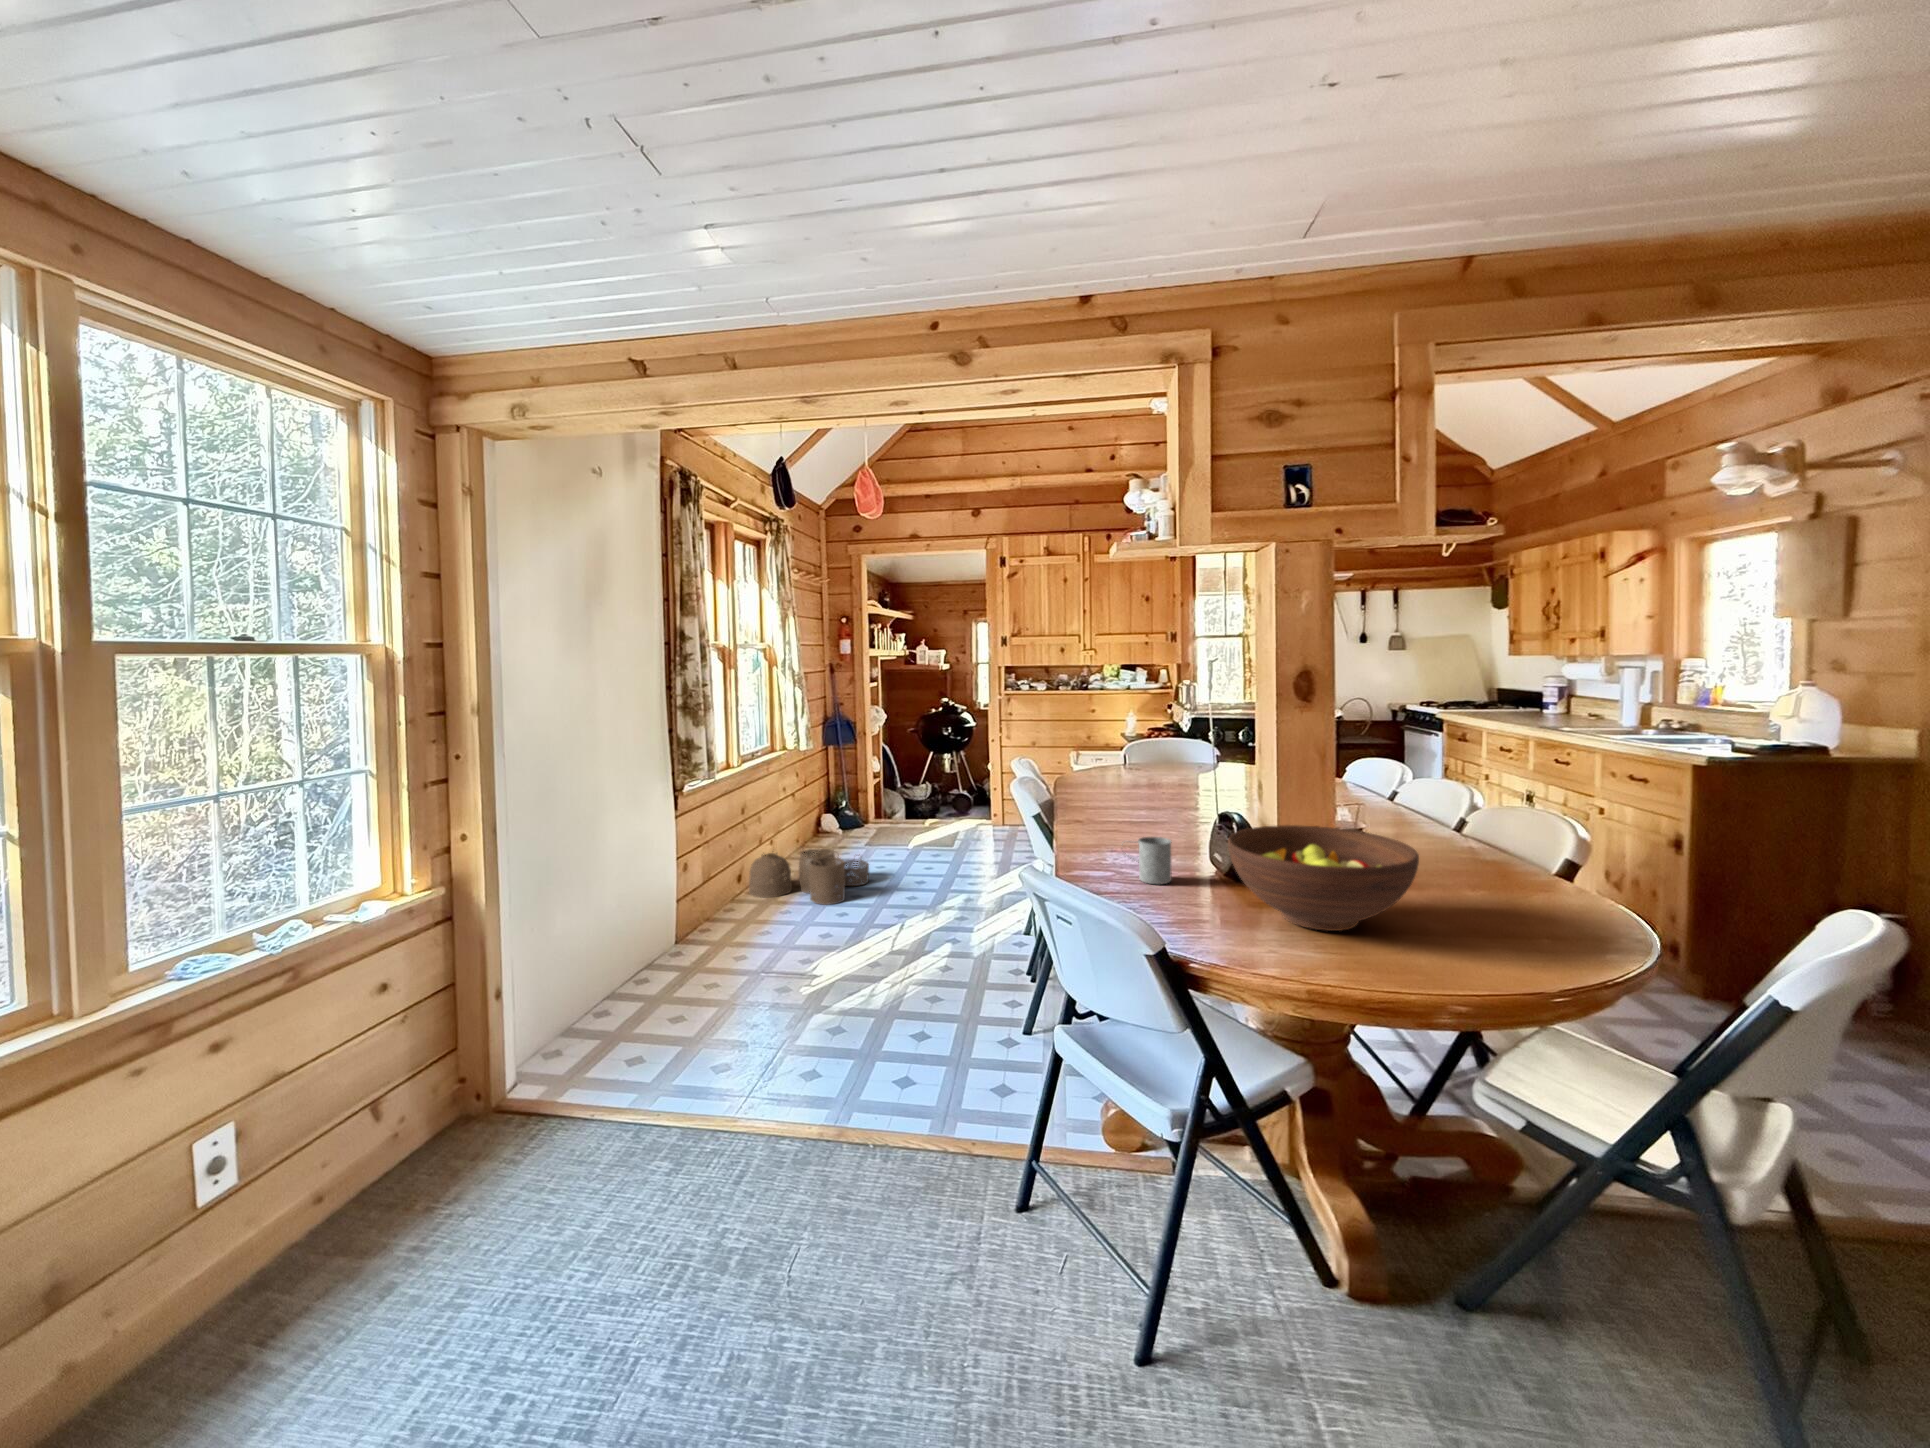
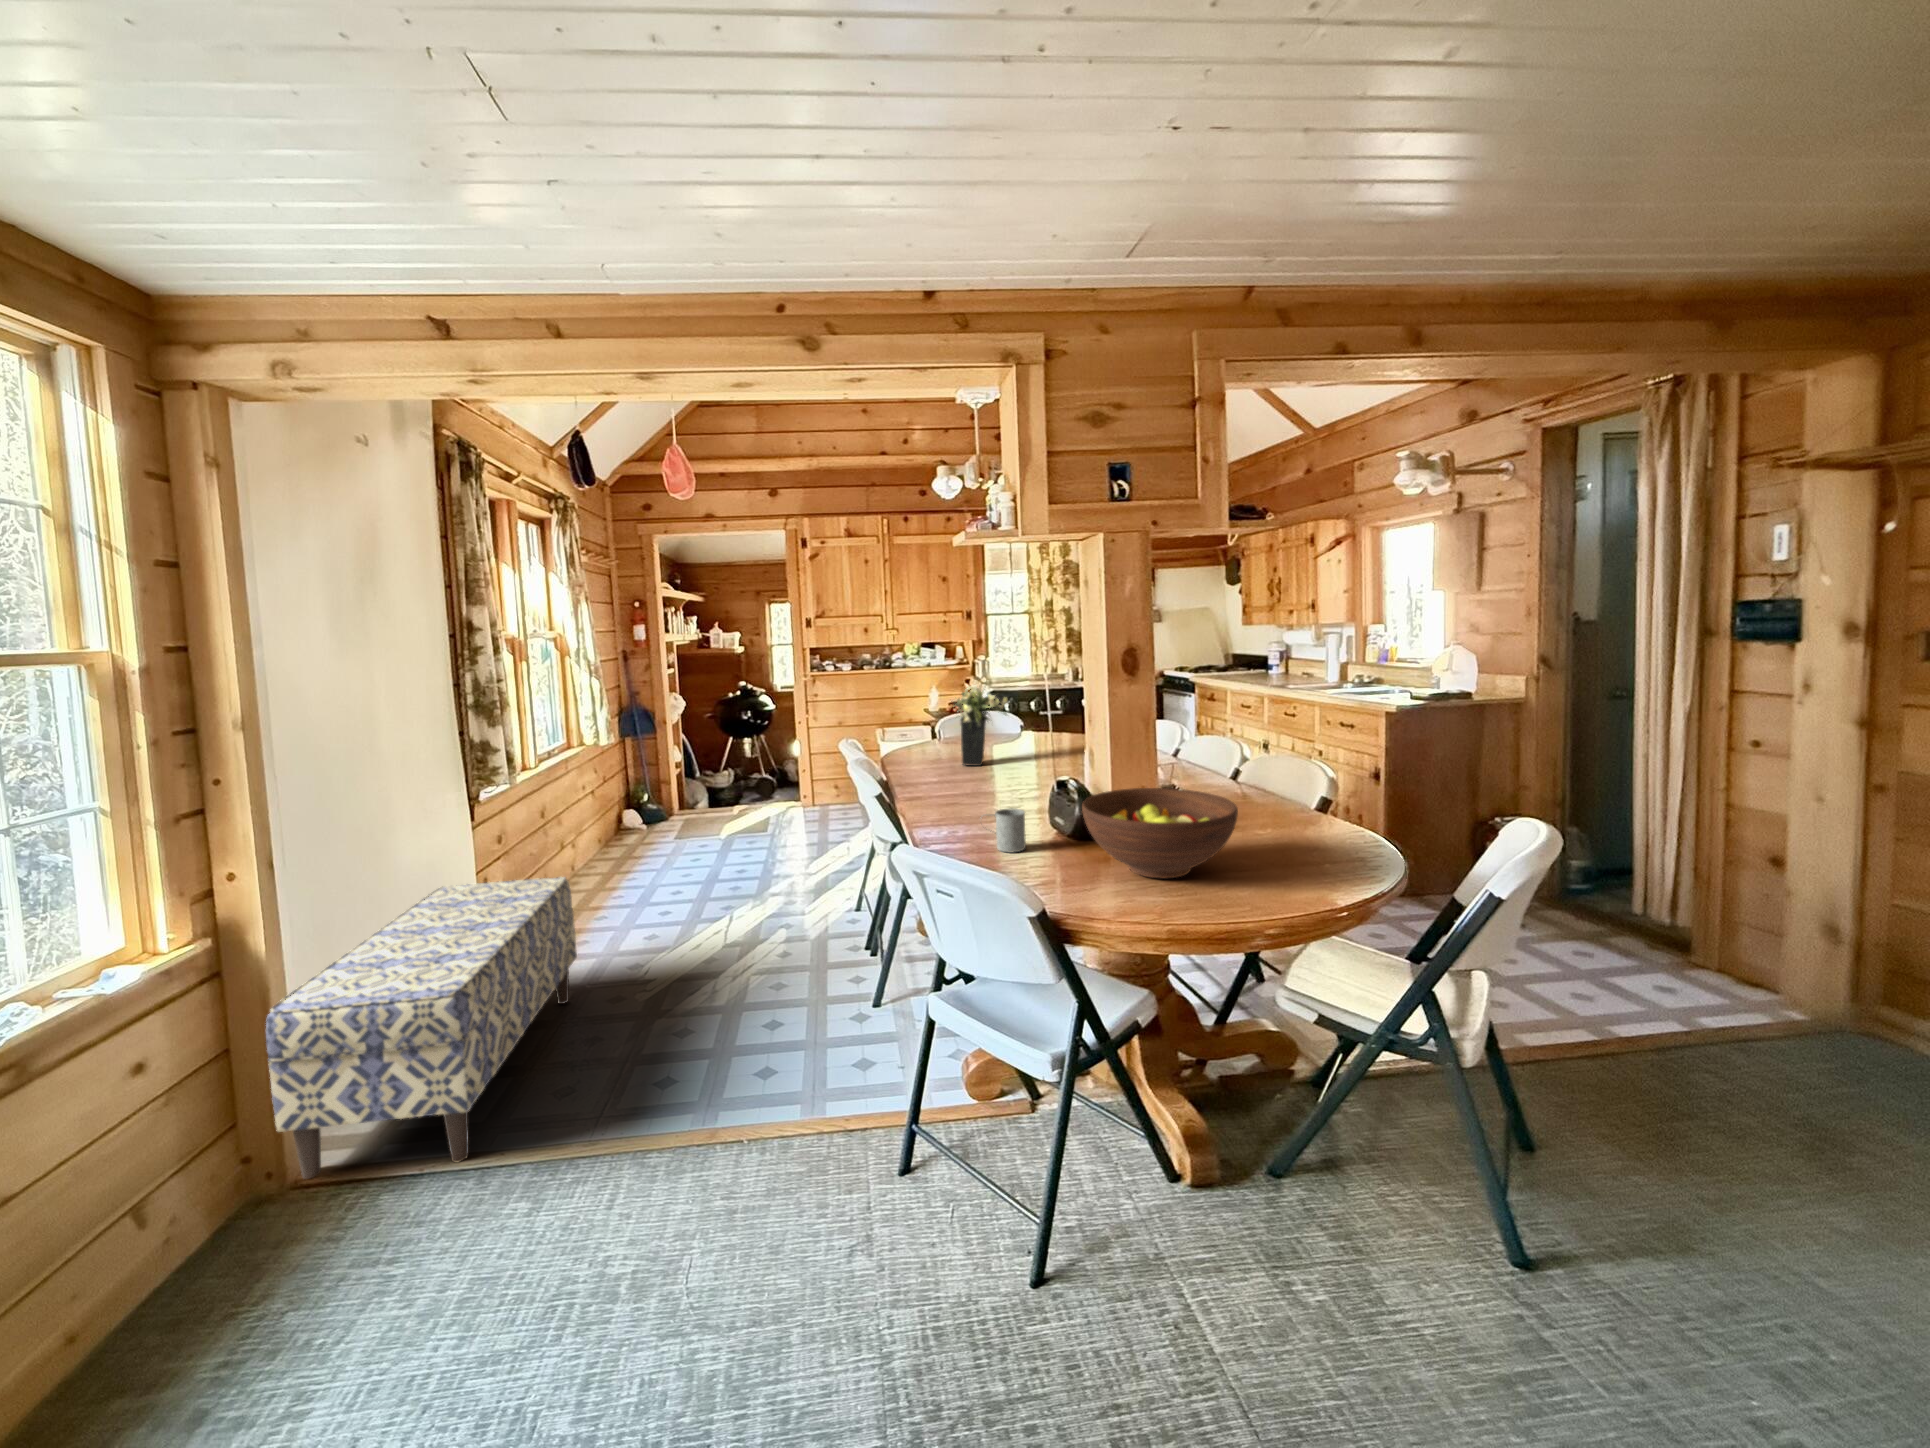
flower arrangement: none [1123,703,1192,793] -> present [951,685,1008,766]
woven basket: present [749,849,869,905] -> none [554,845,687,907]
bench: none [483,865,751,1115] -> present [266,877,577,1179]

